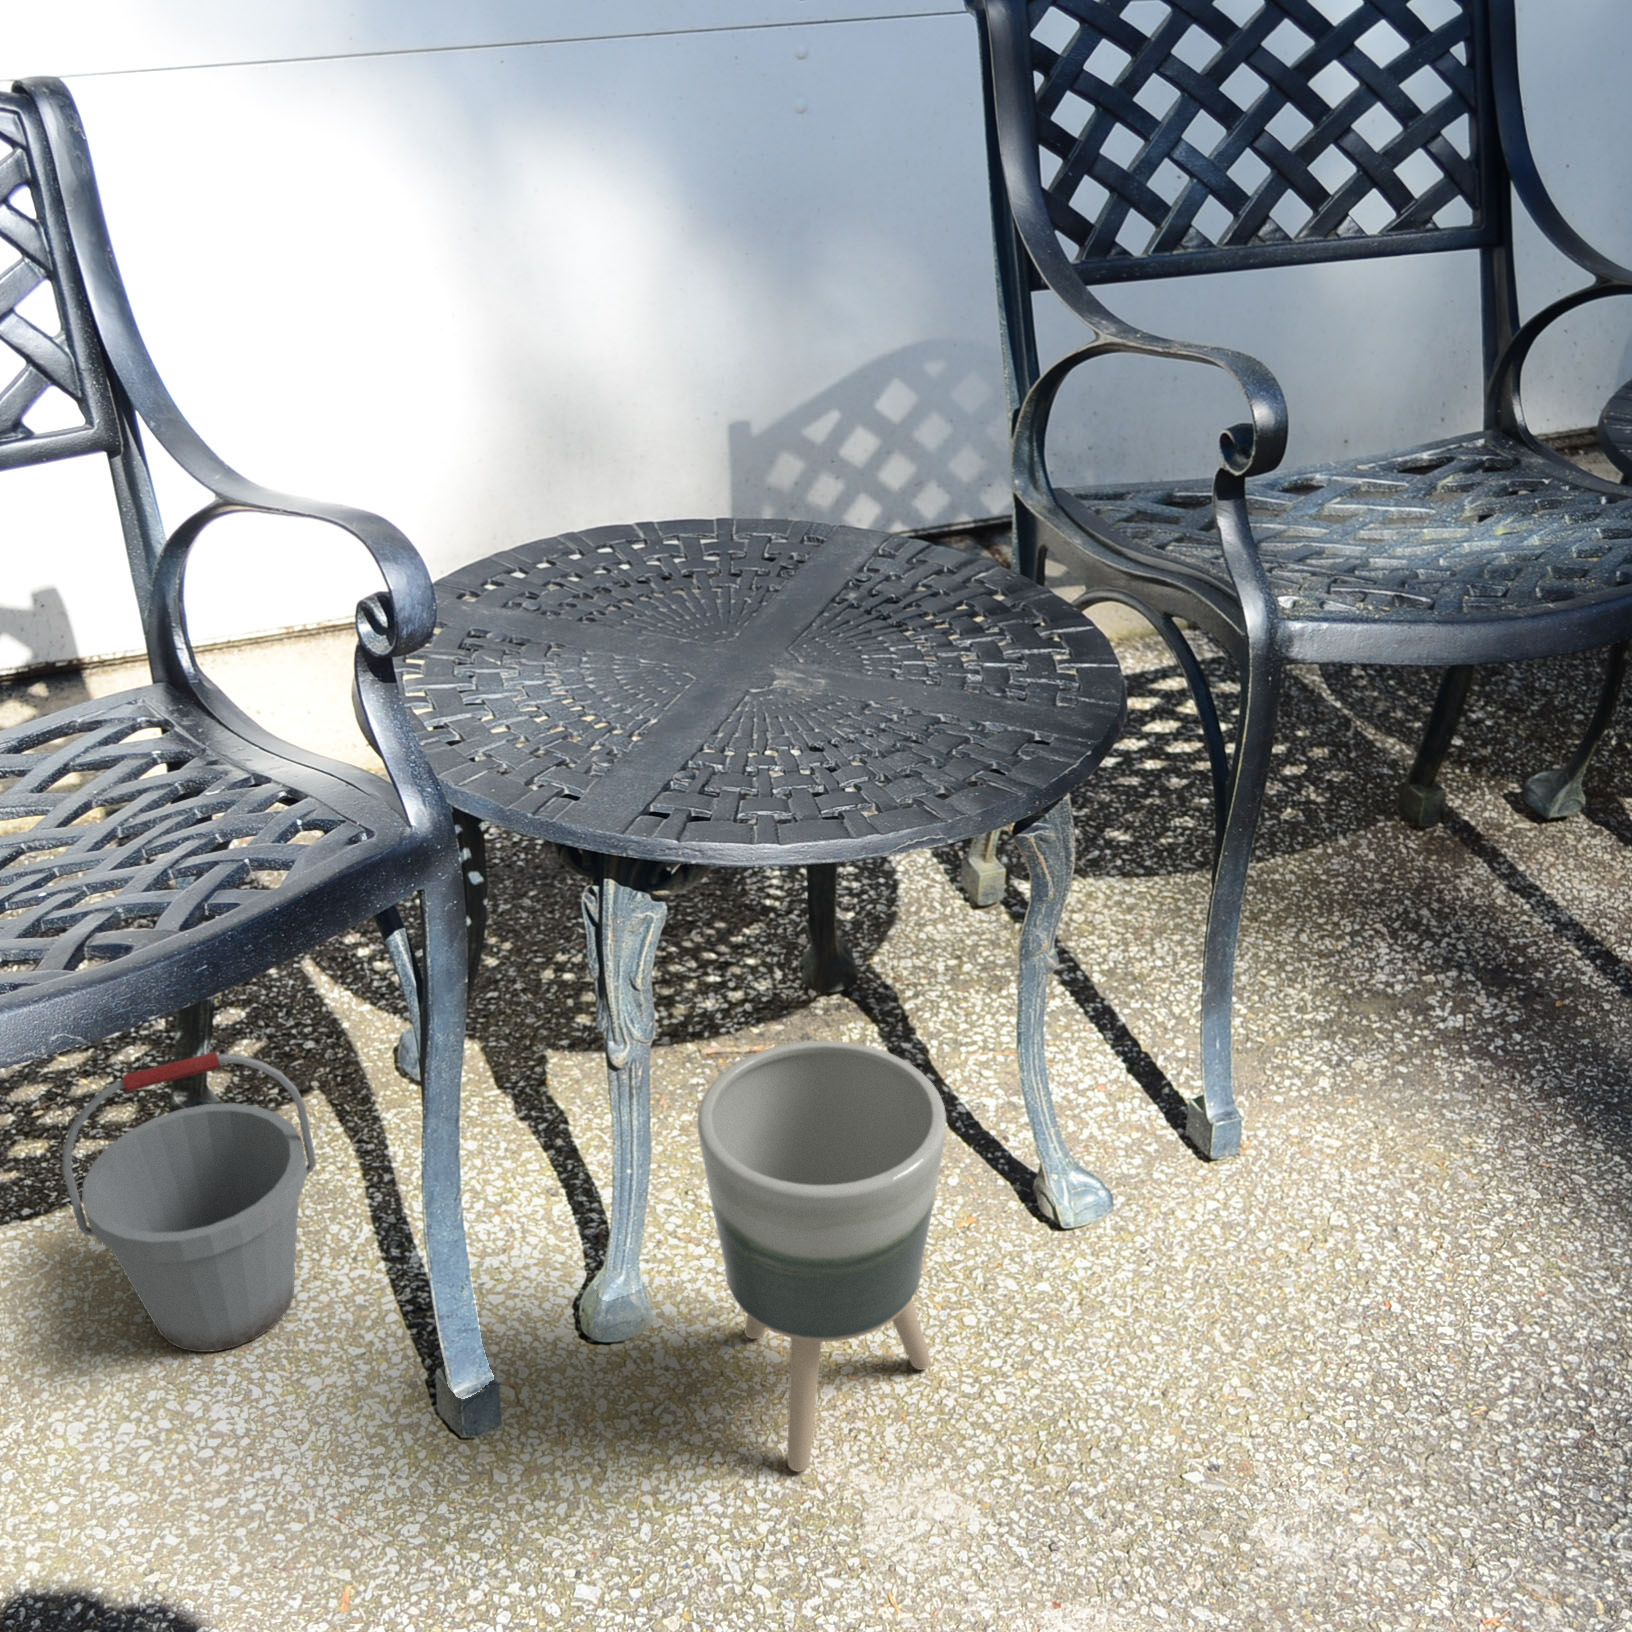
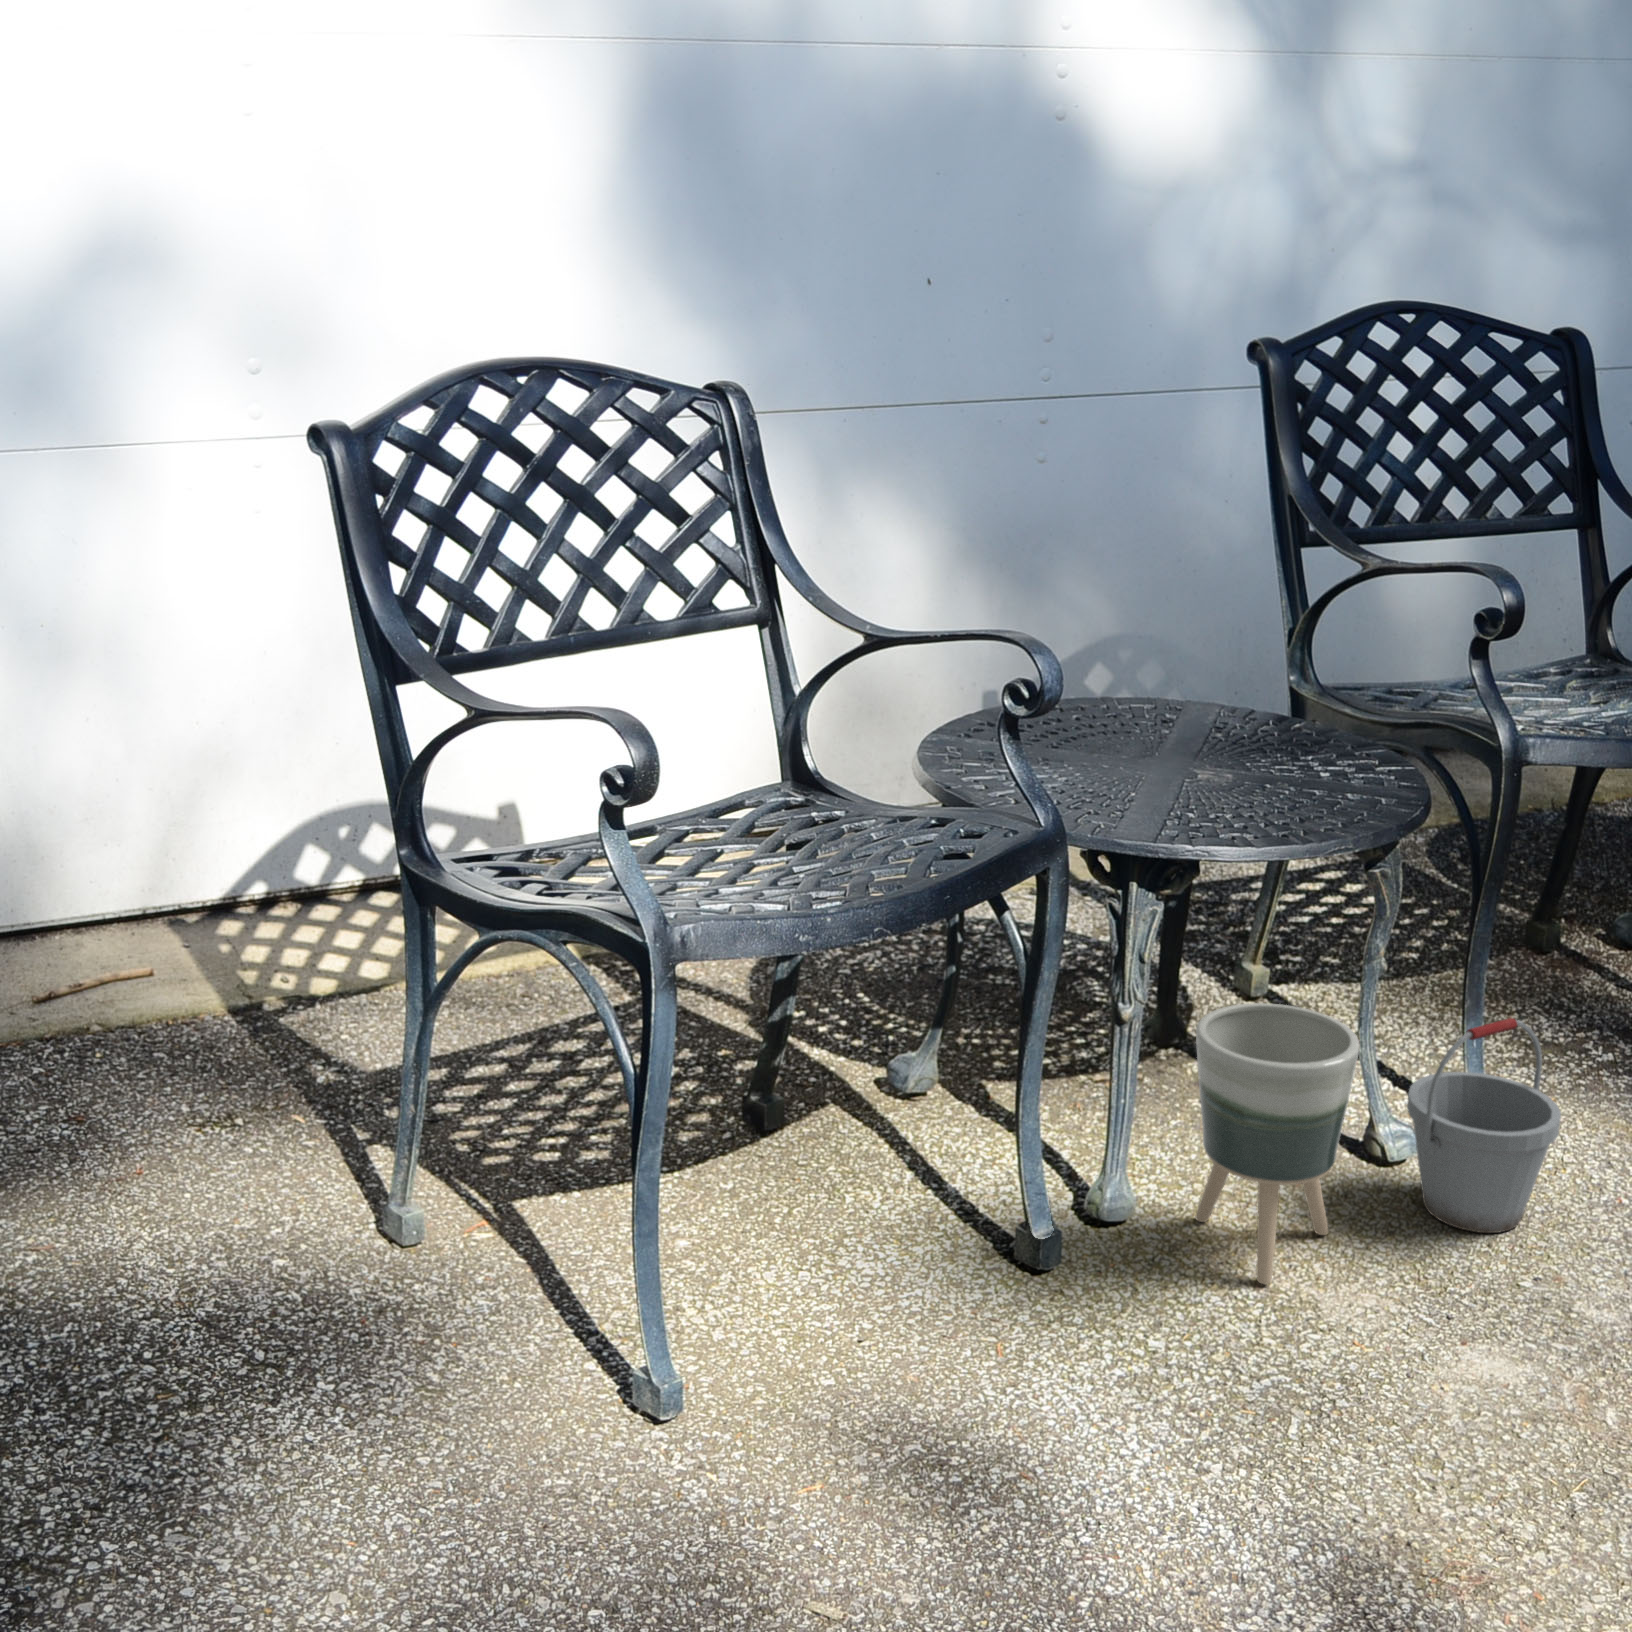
bucket: present [62,1052,316,1352] -> present [1407,1018,1561,1233]

